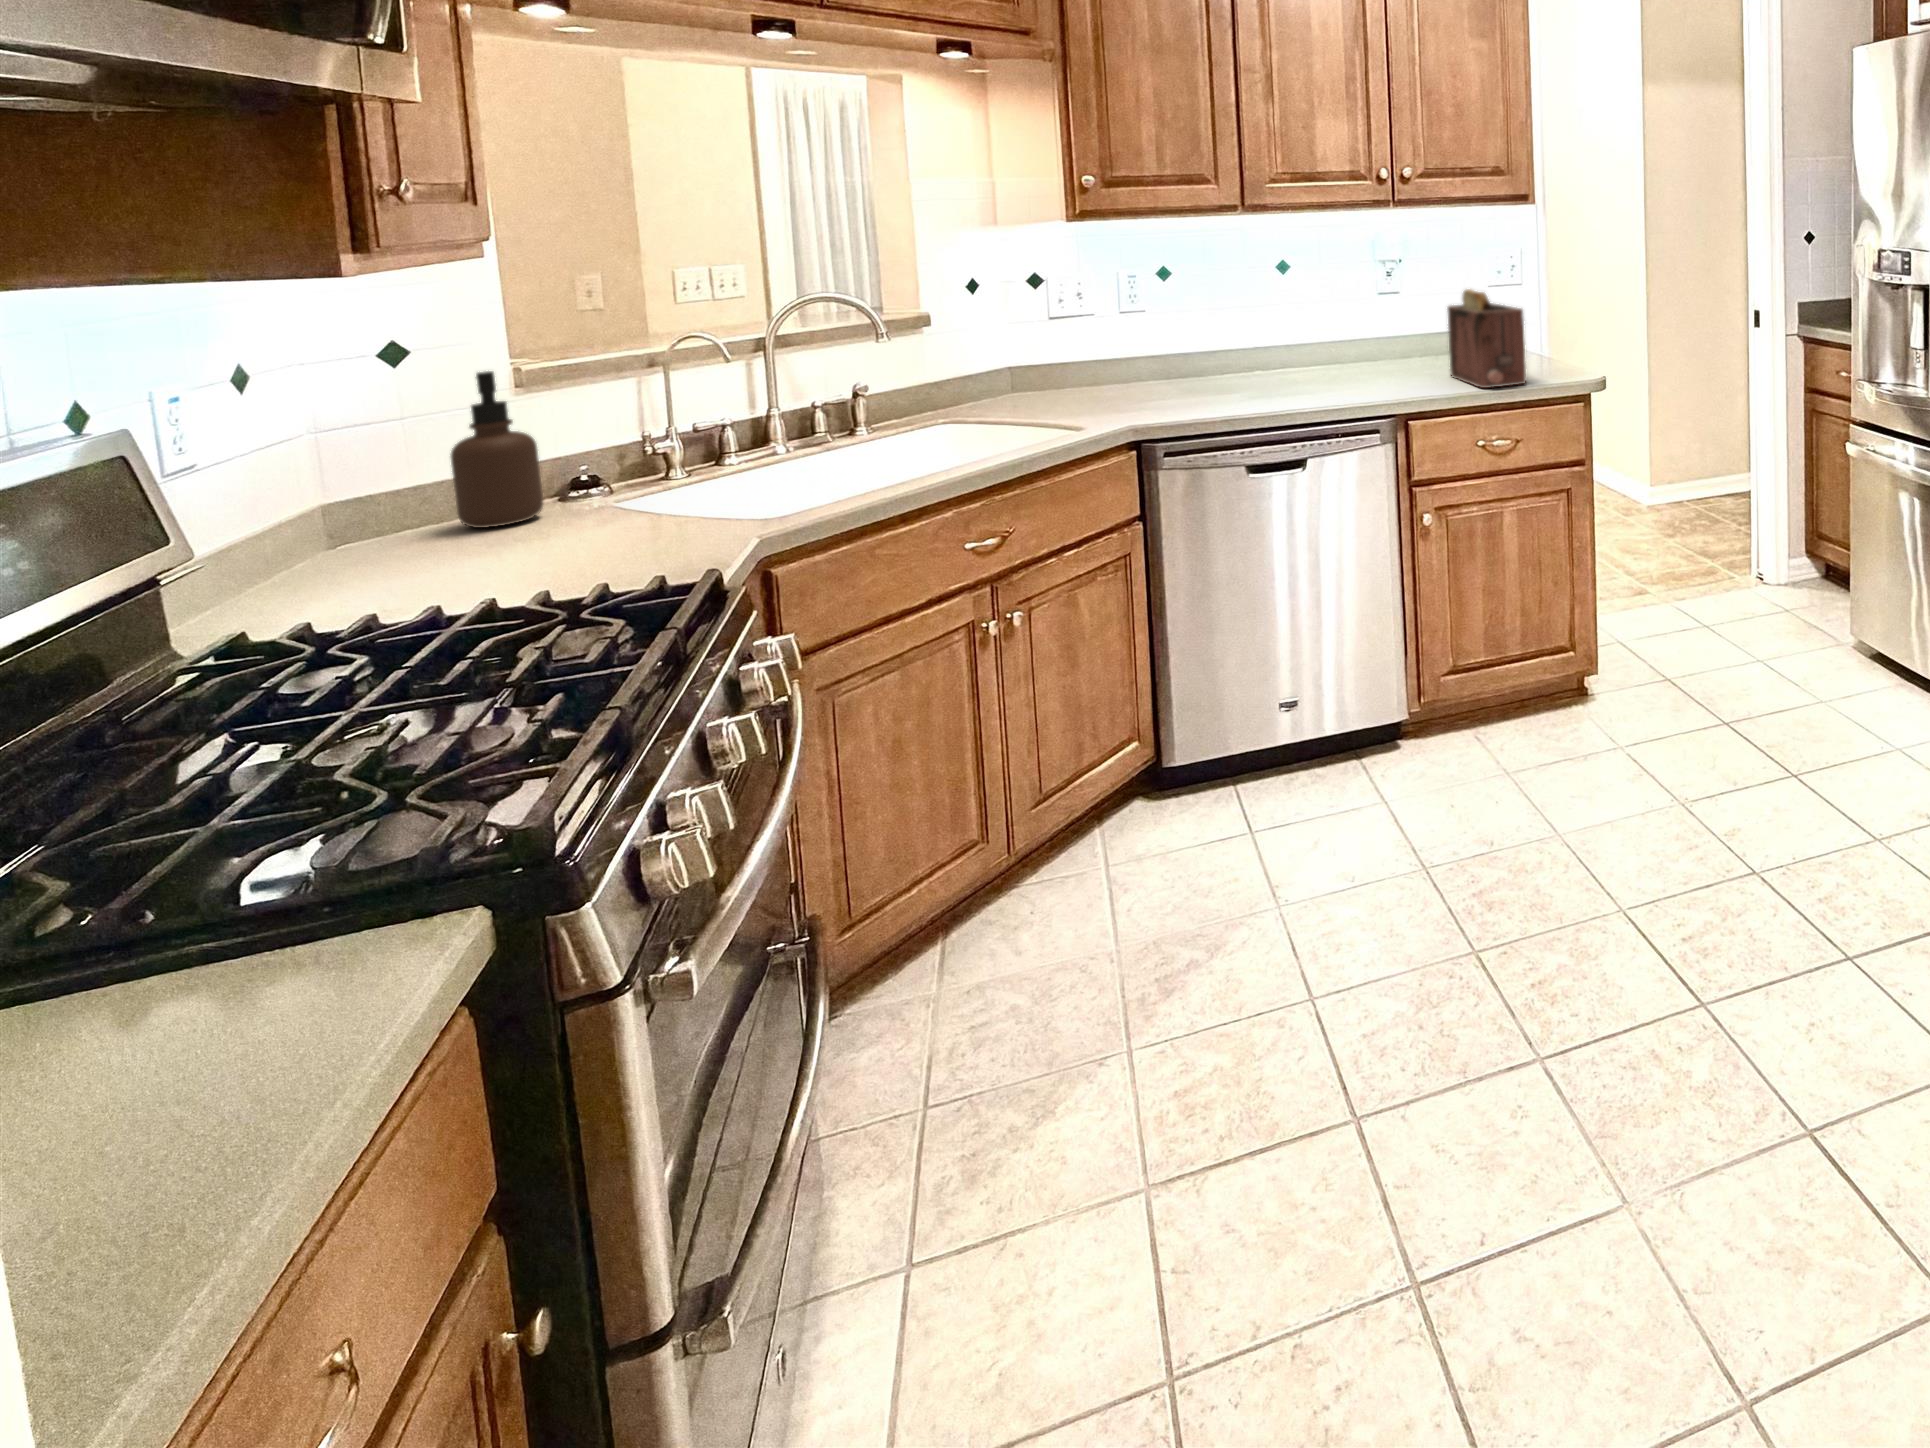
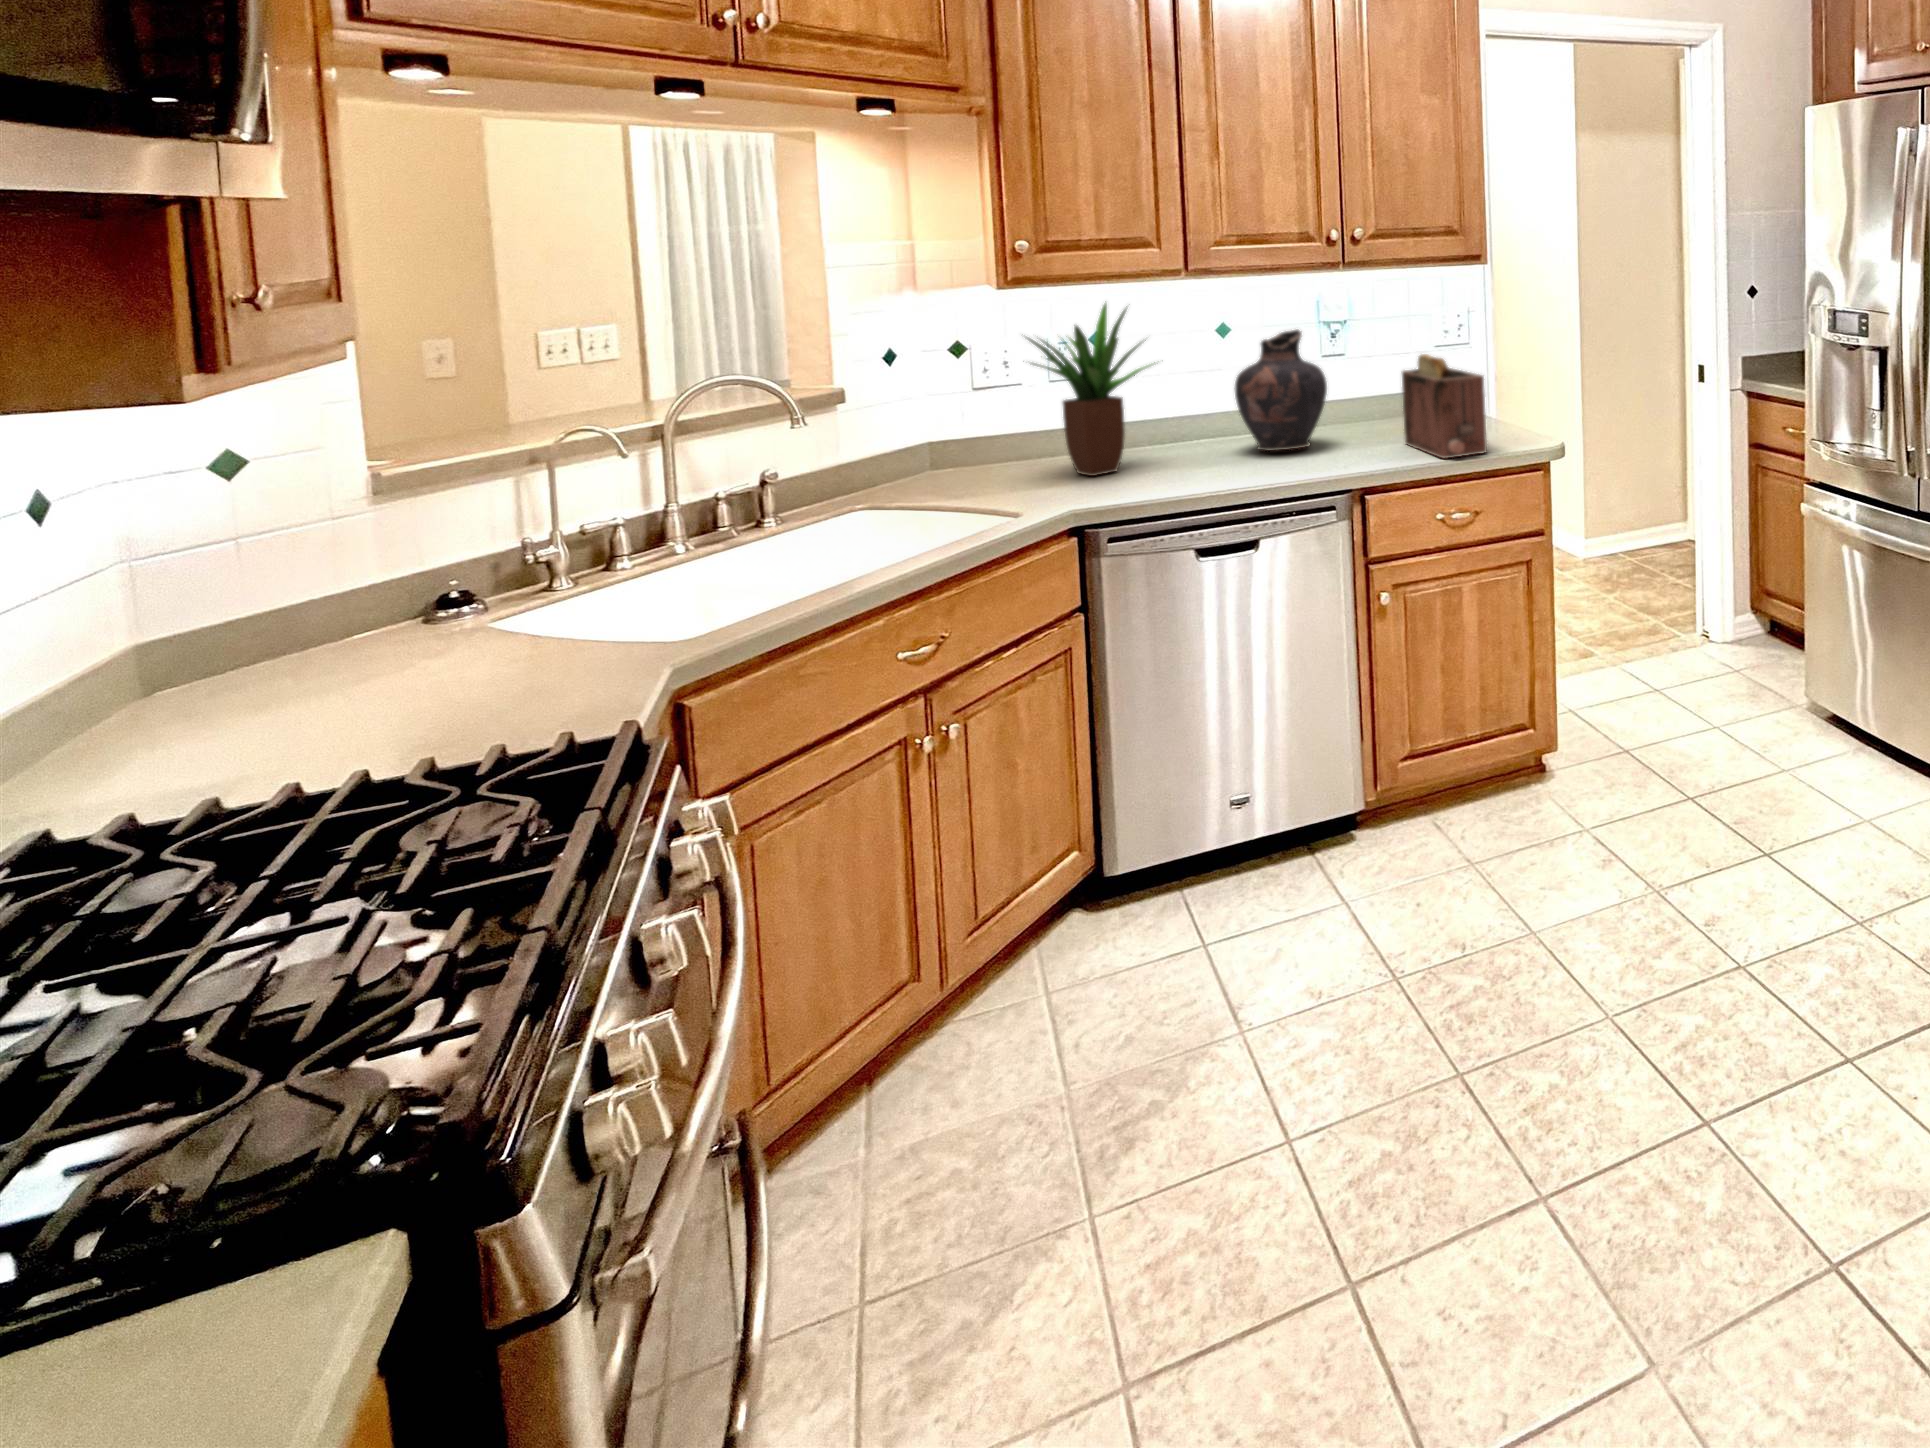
potted plant: none [1085,235,1222,400] -> present [1027,303,1155,476]
vase: none [1289,265,1376,380] -> present [1234,330,1327,451]
soap dispenser: present [450,371,543,528] -> none [296,482,409,664]

